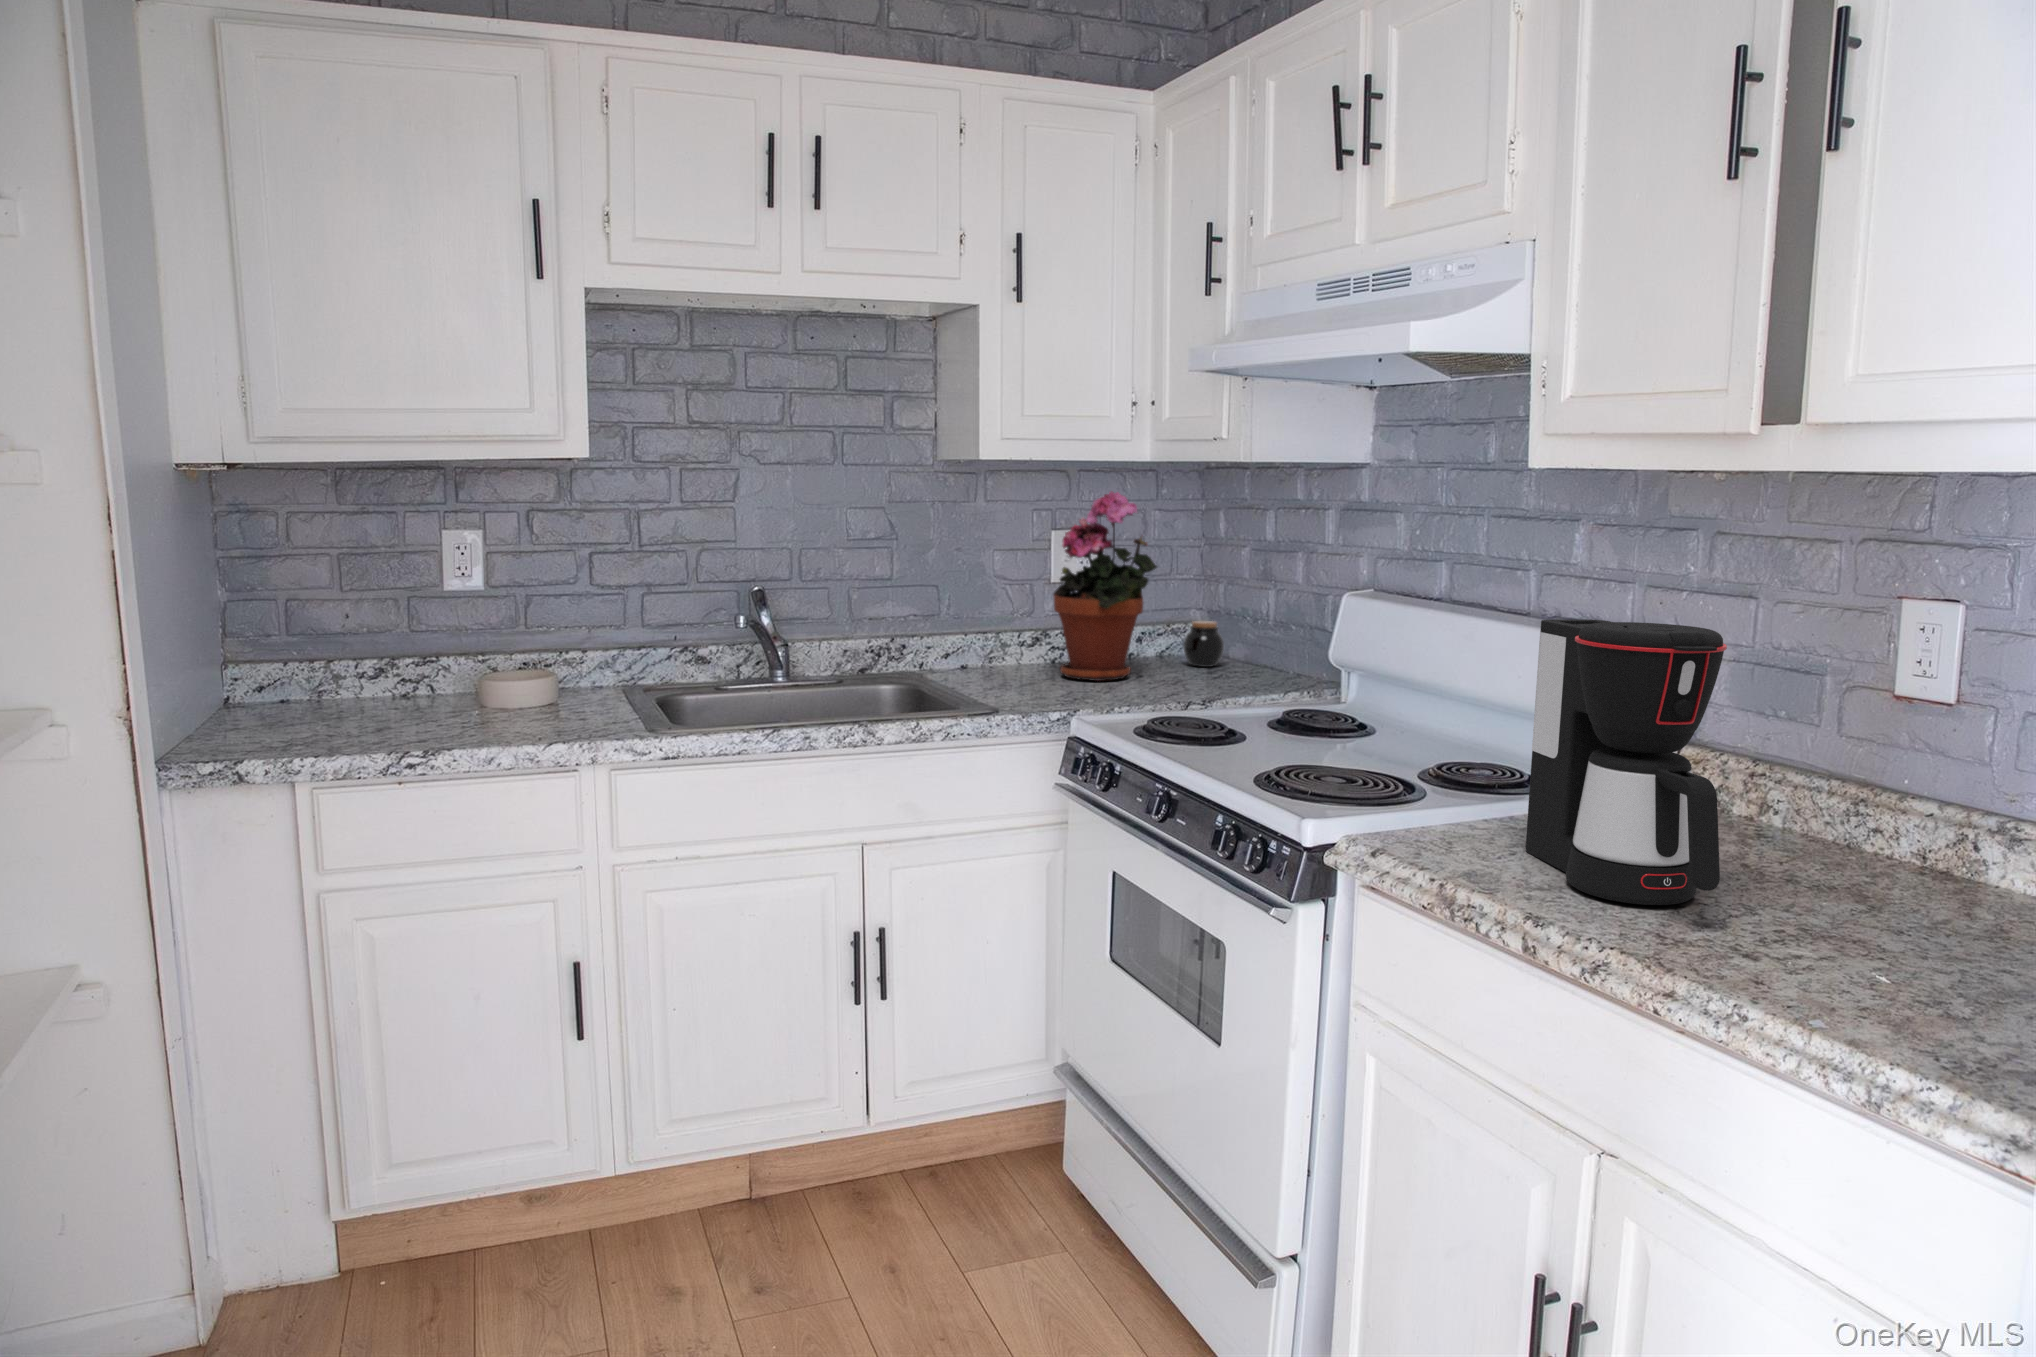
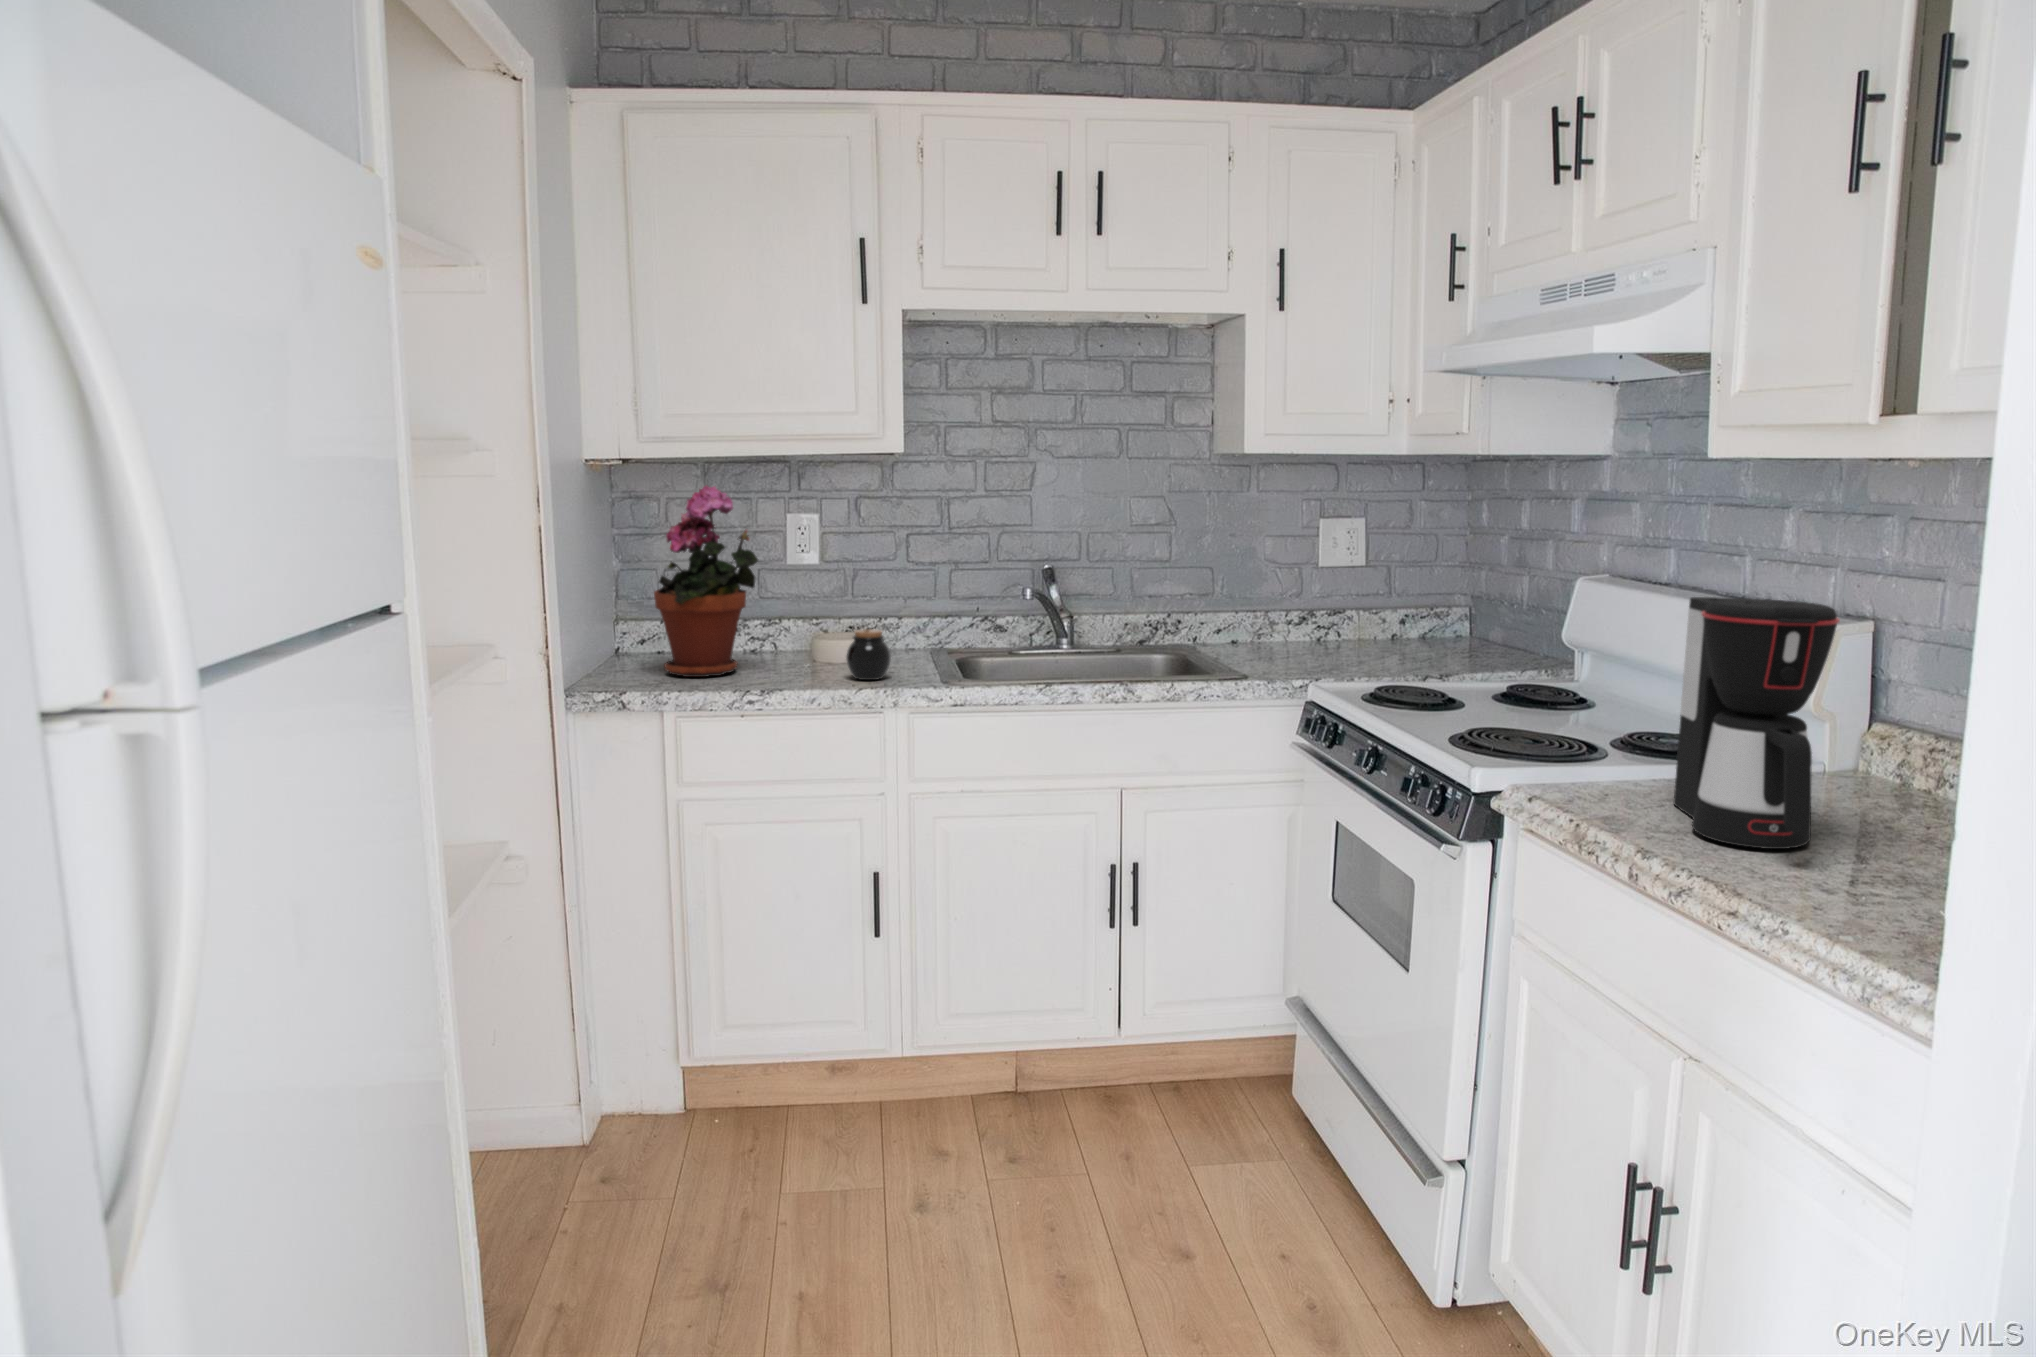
potted plant: present [1053,492,1157,681] -> present [654,486,758,677]
jar: present [1183,621,1224,667] -> present [846,629,891,680]

